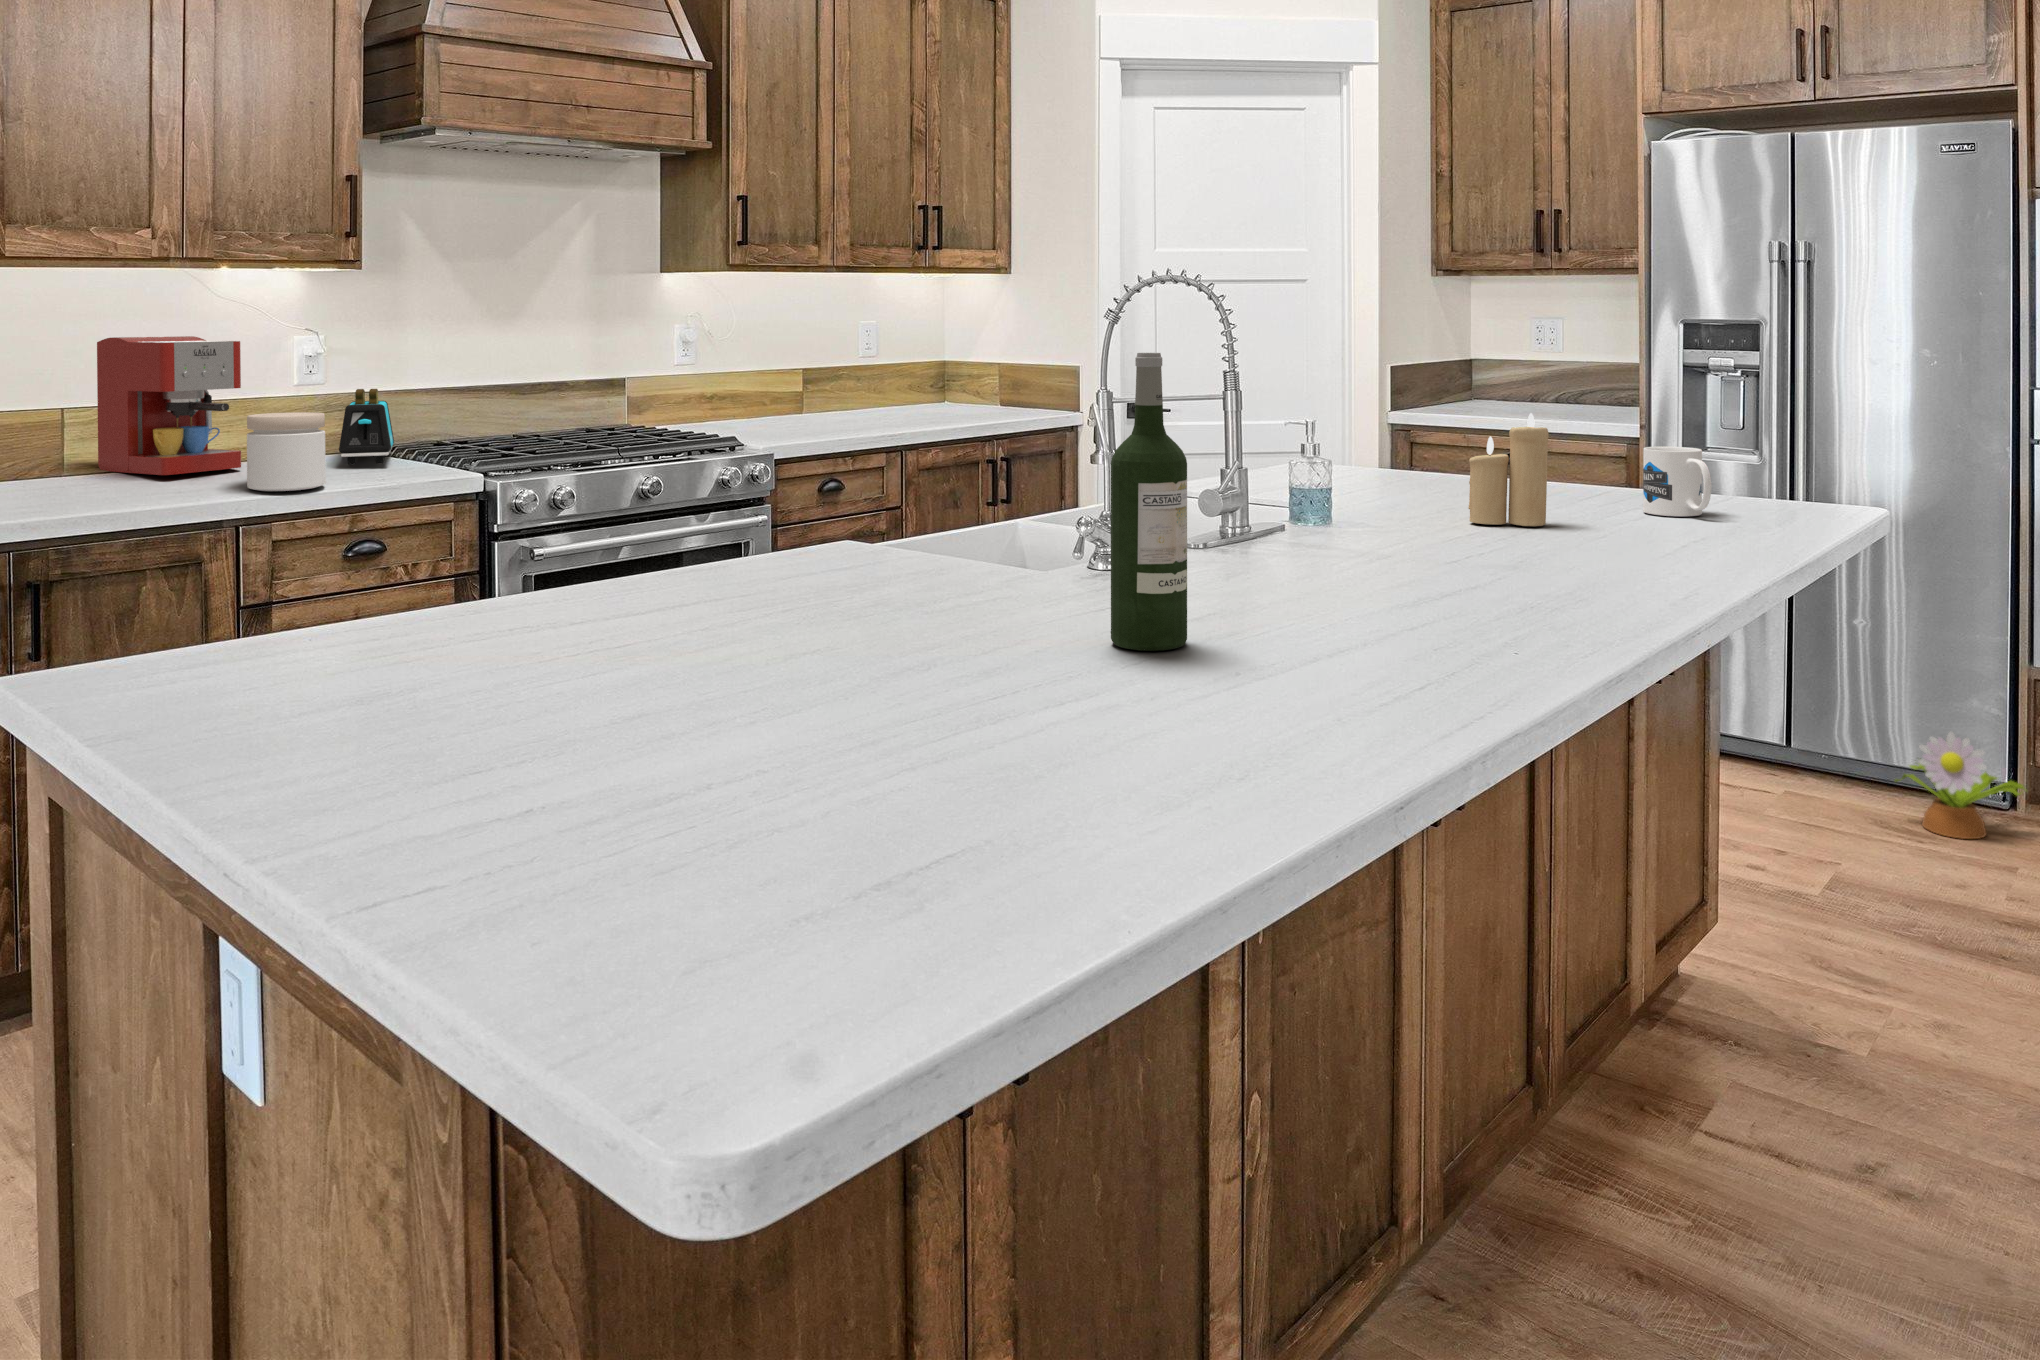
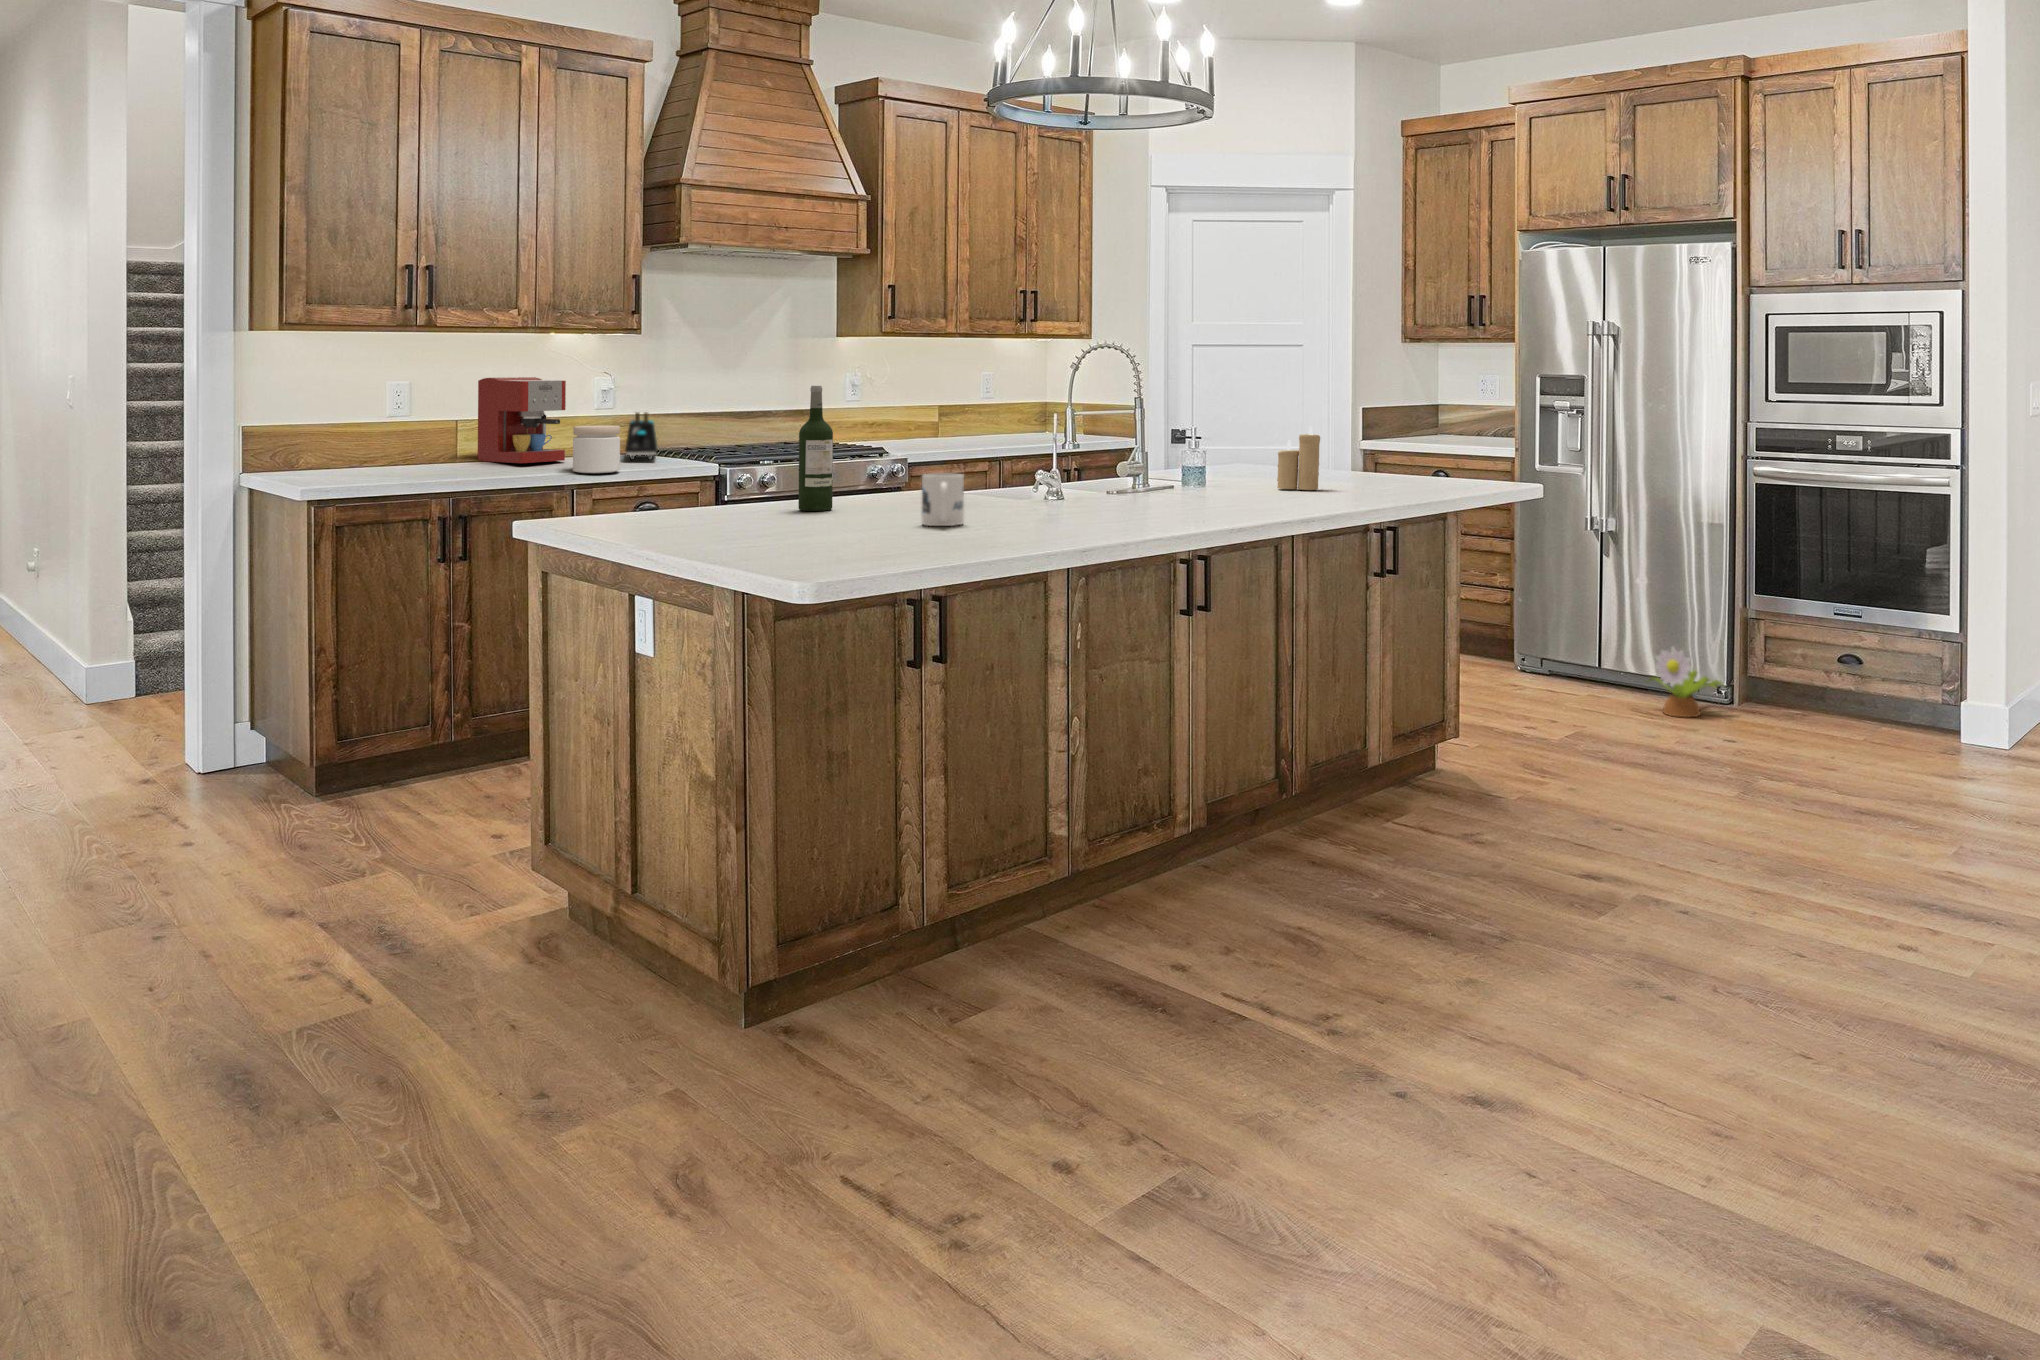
wine bottle: present [1111,353,1187,651] -> present [798,386,833,511]
mug: present [1643,446,1711,516] -> present [922,473,964,526]

